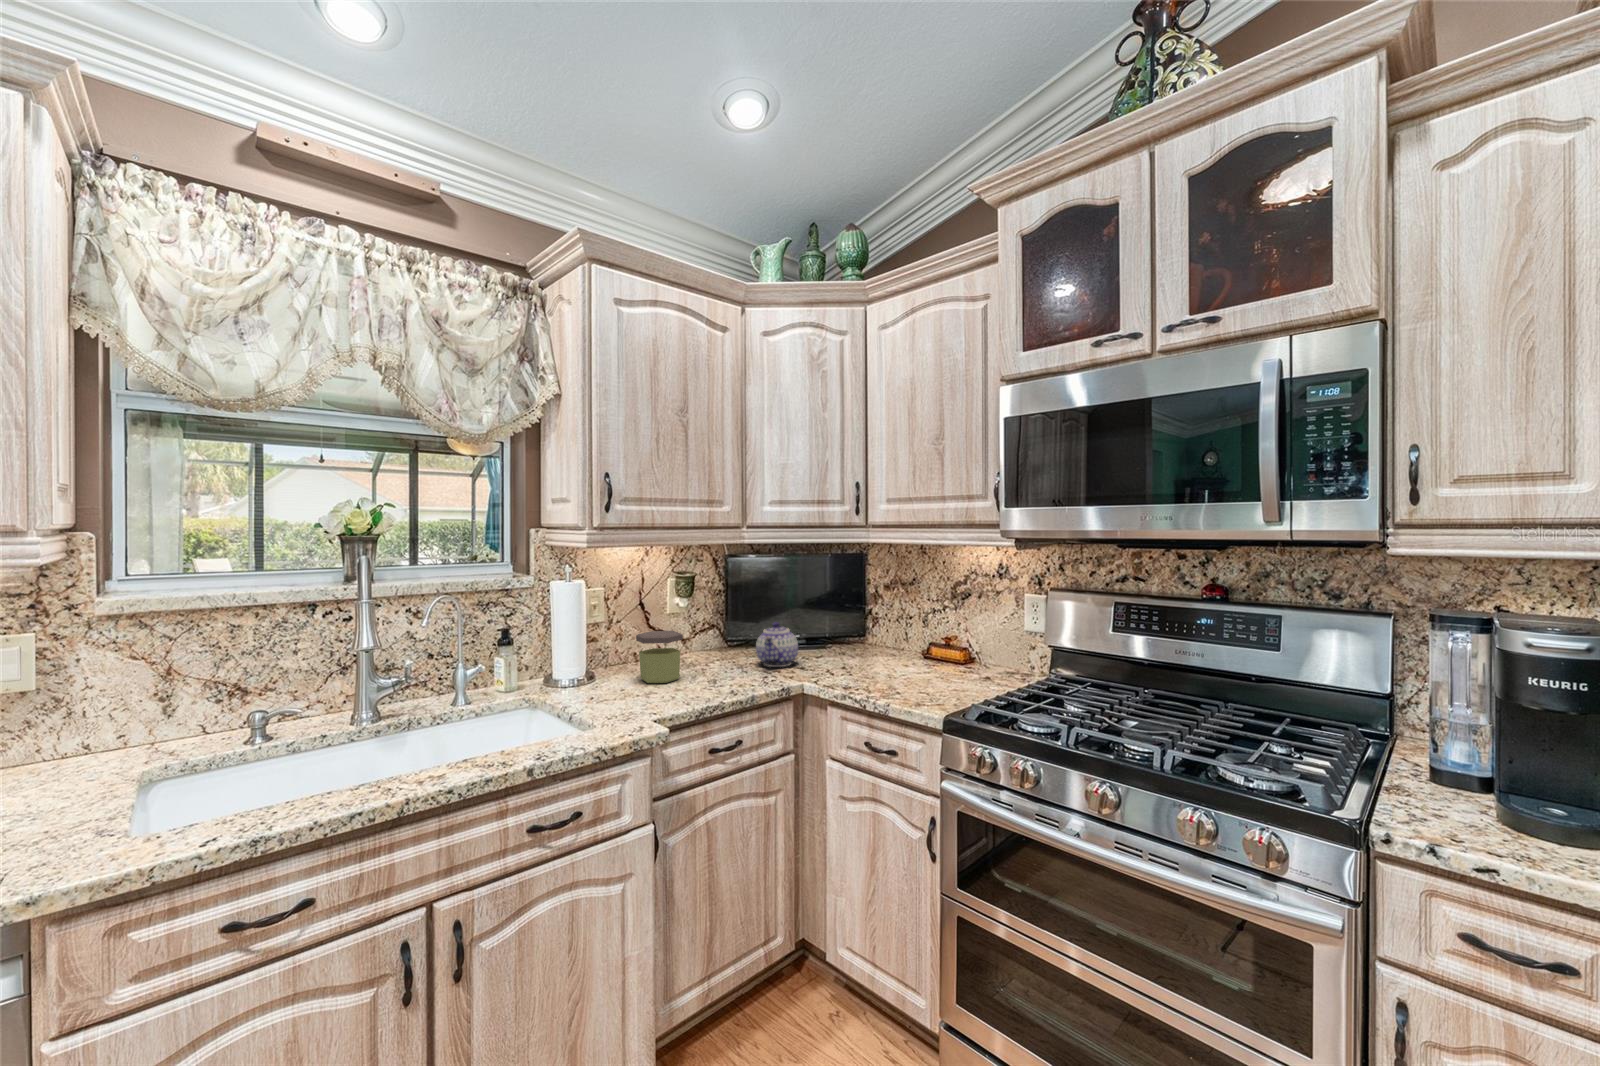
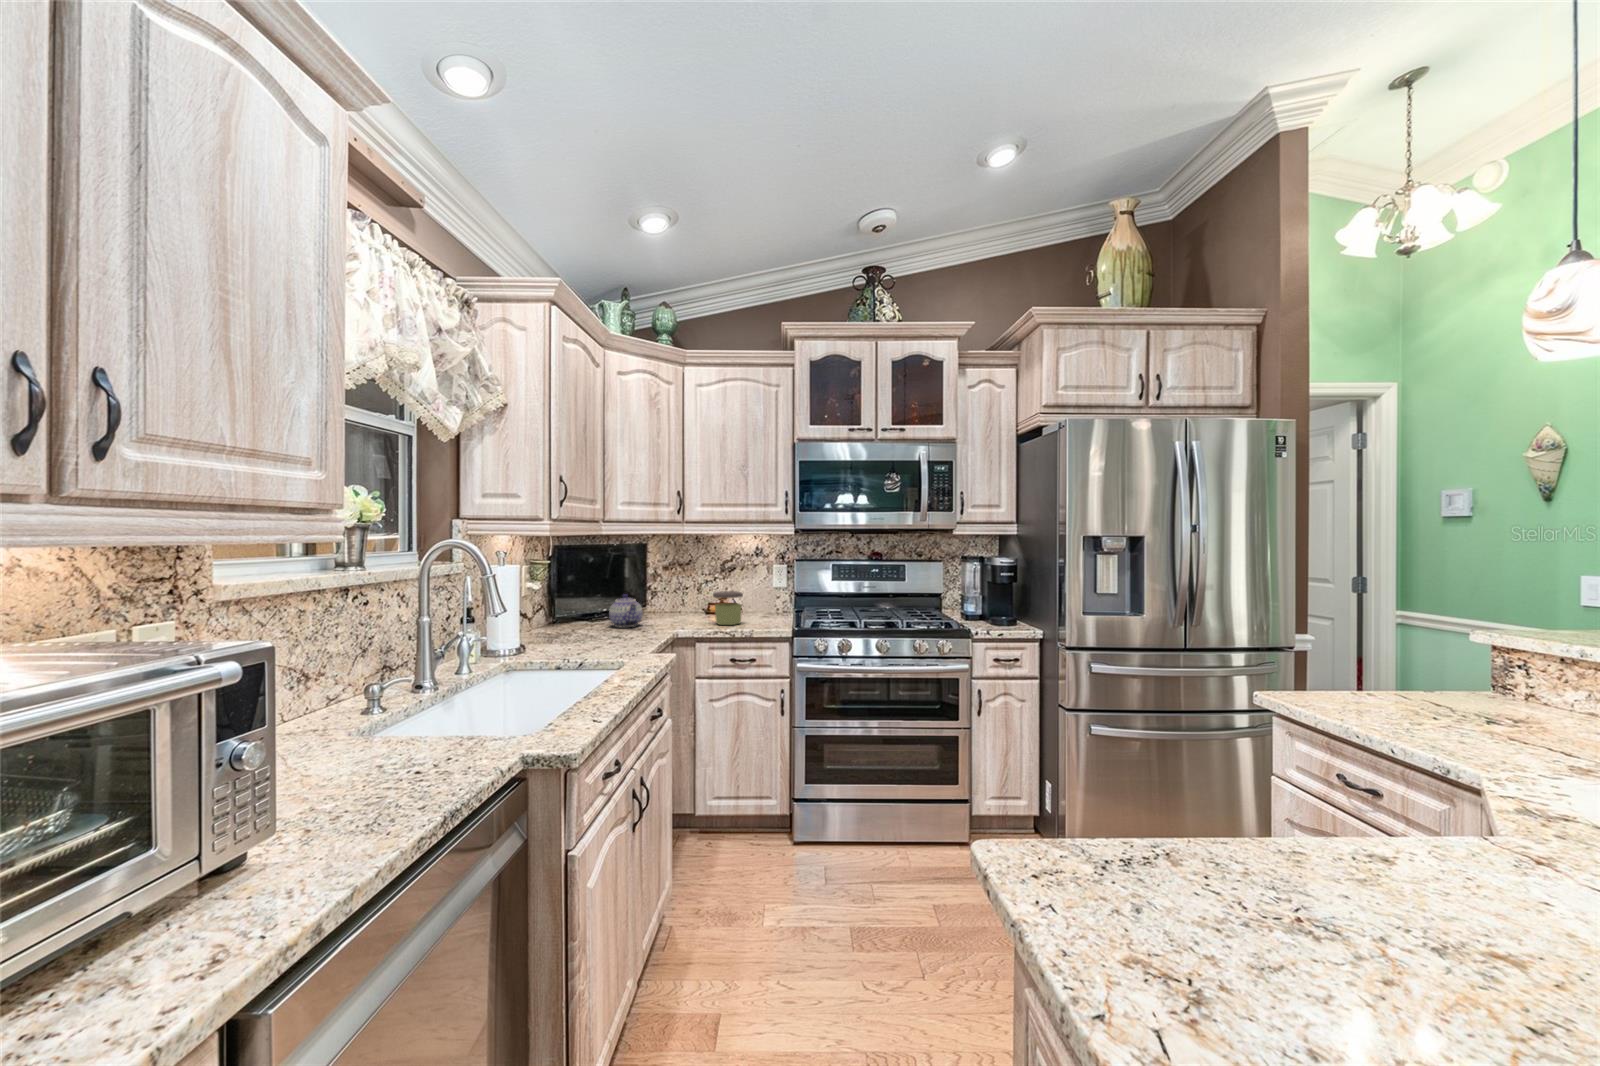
jar: present [636,631,683,683] -> present [713,591,743,625]

